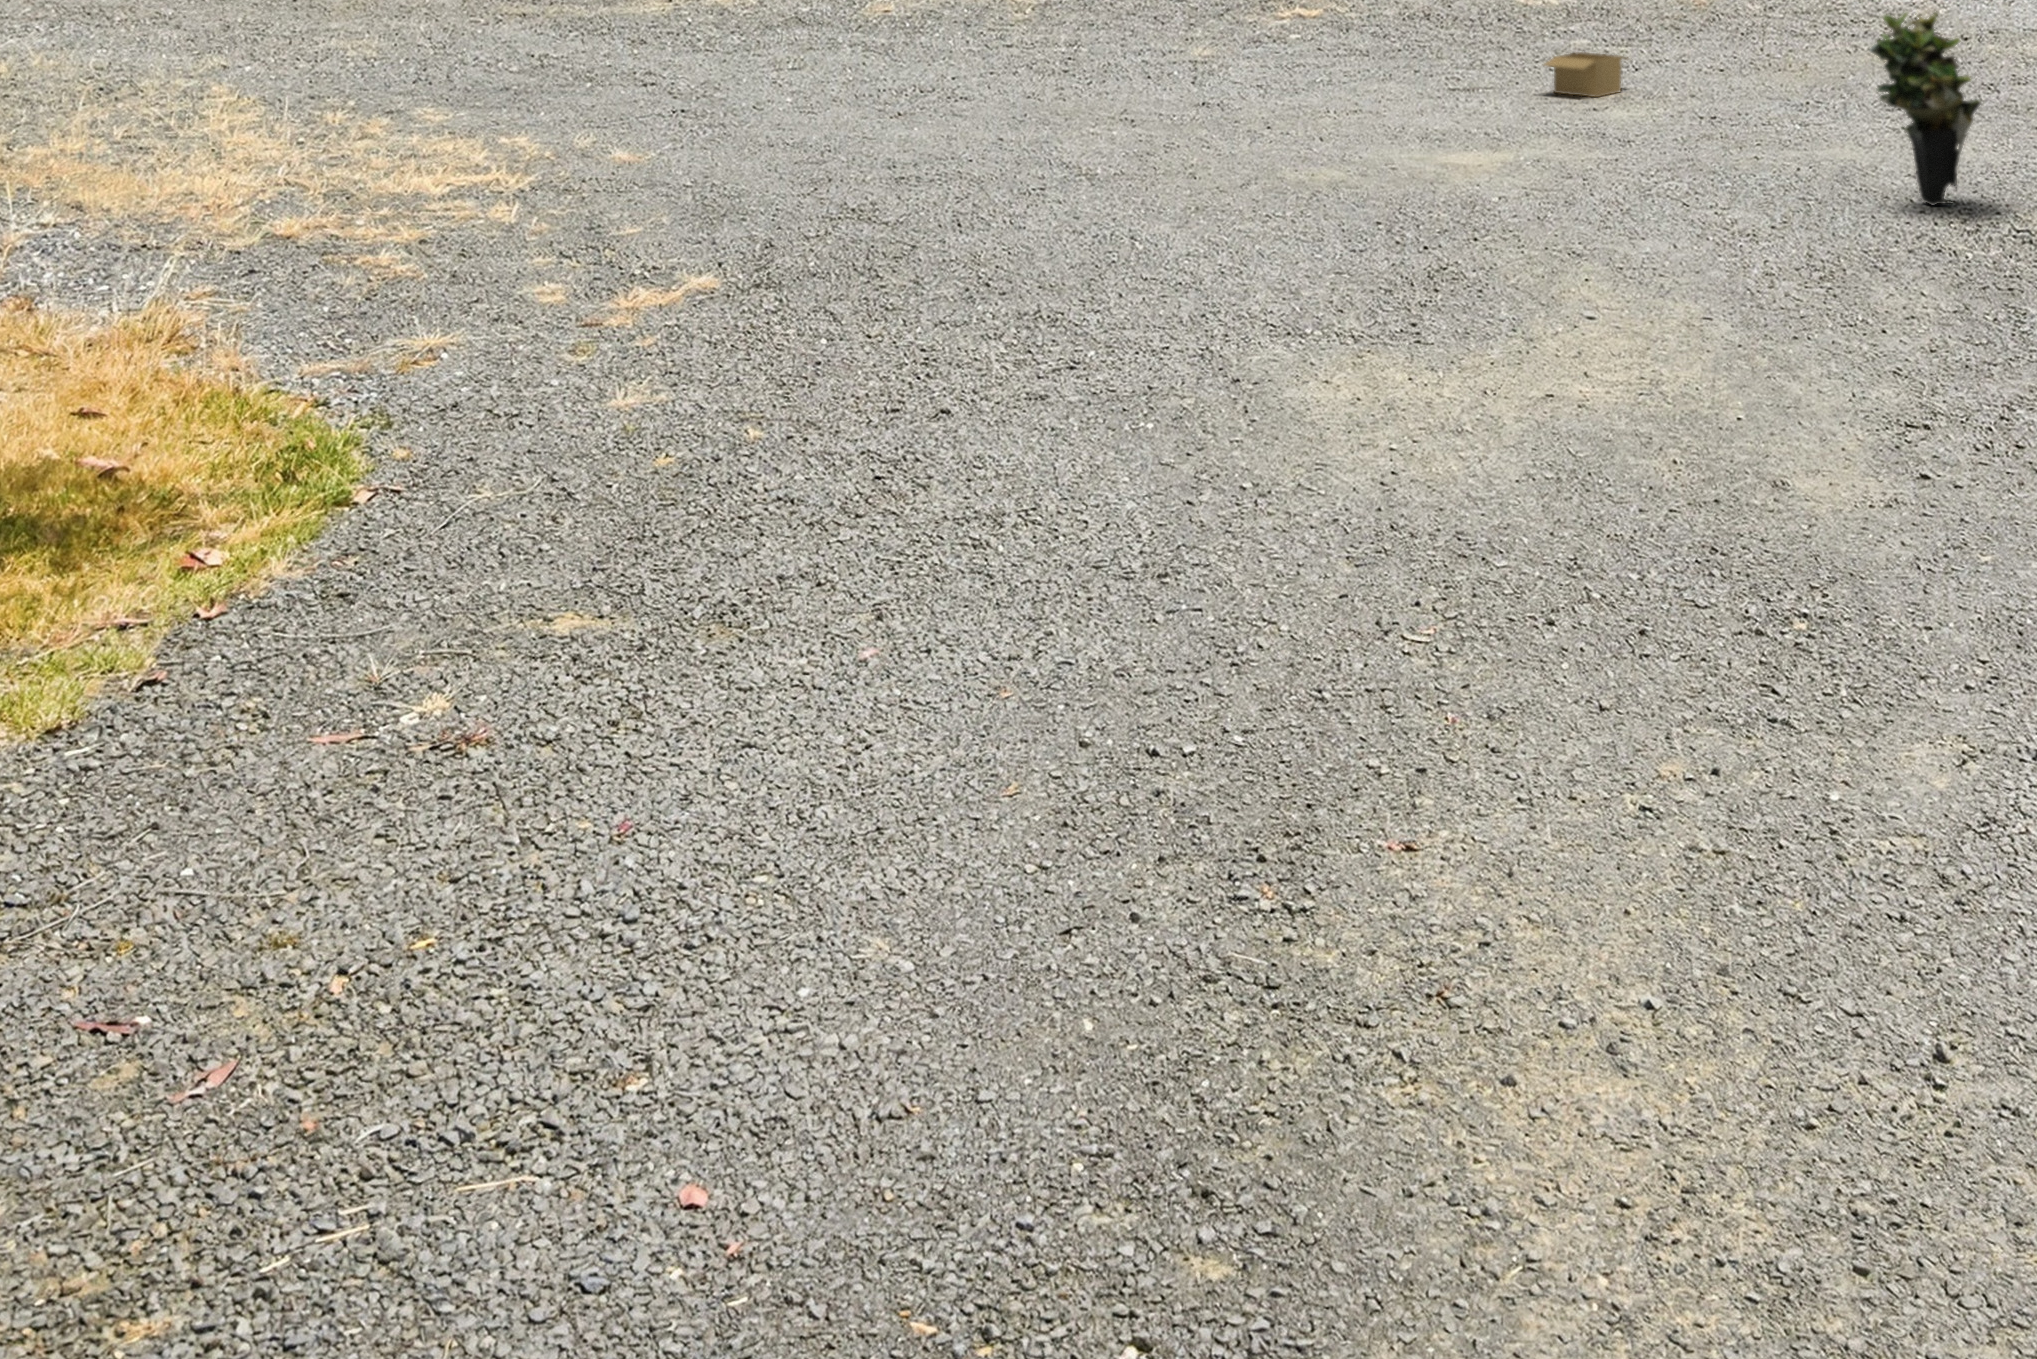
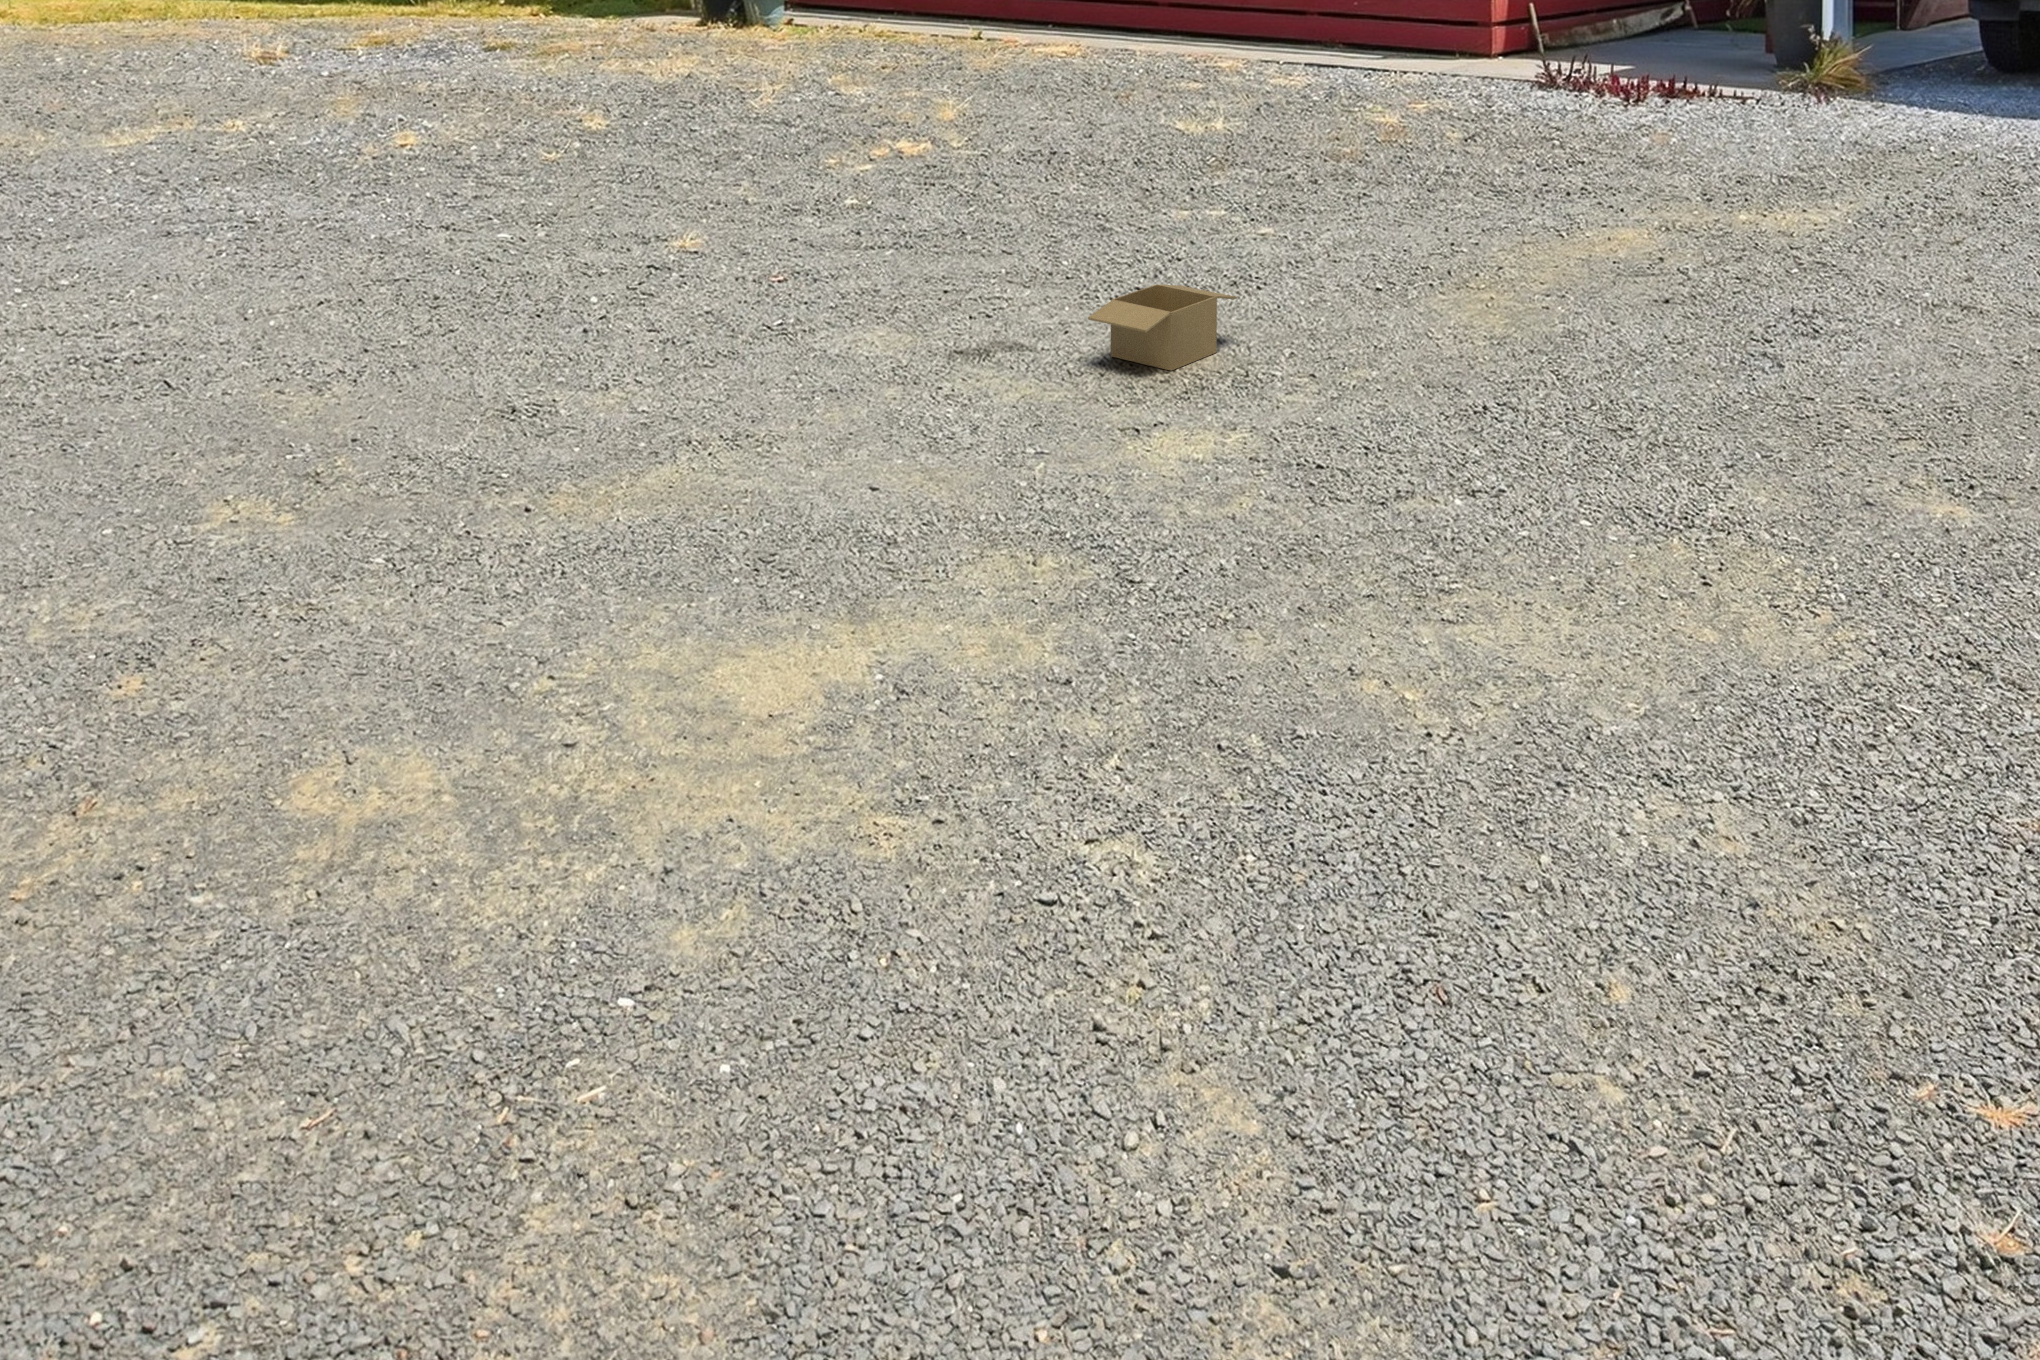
potted plant: present [1870,13,1981,205] -> none [1617,448,1900,993]

